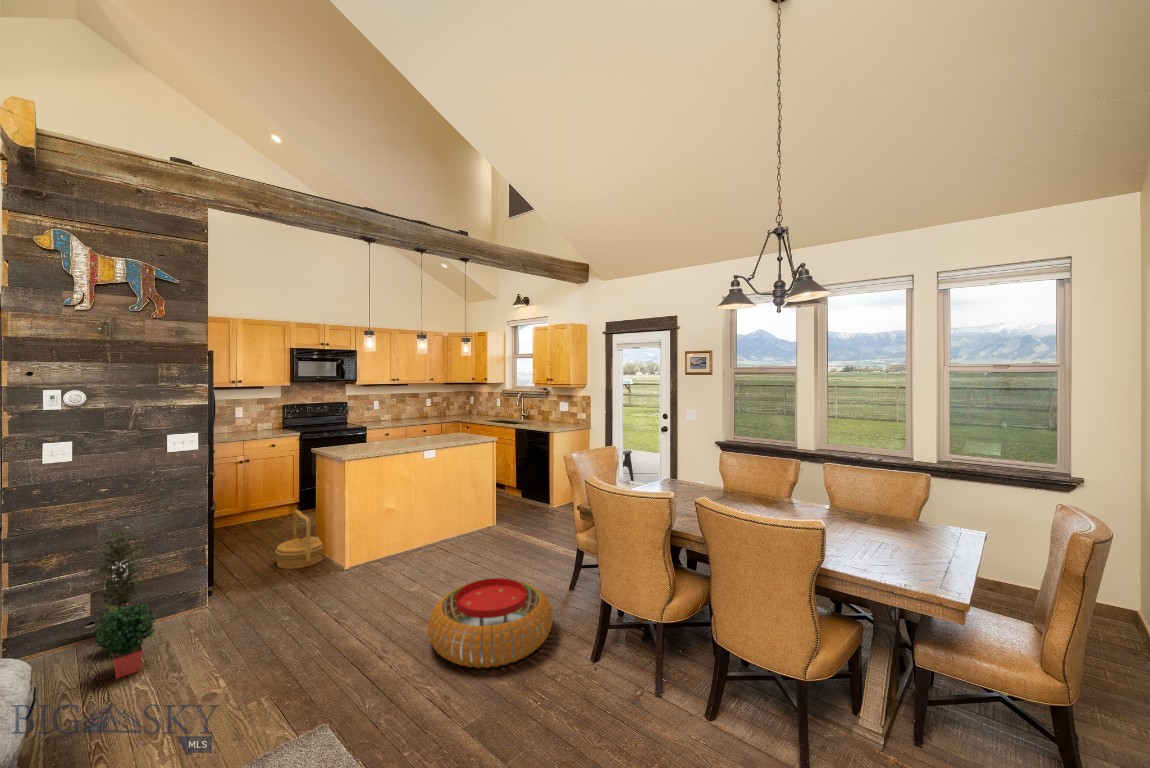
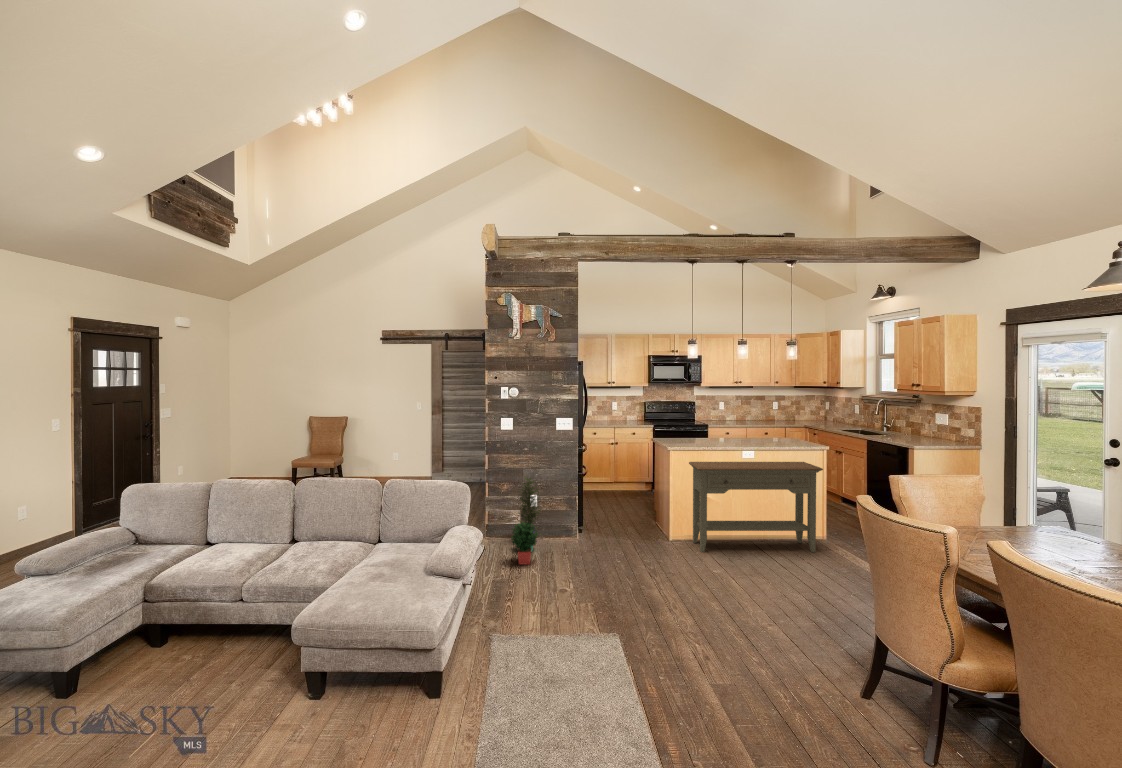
console table: none [374,453,504,568] -> present [689,462,823,552]
woven basket: present [276,510,324,569] -> none [620,487,656,533]
pouf: present [428,578,553,668] -> none [691,577,817,659]

